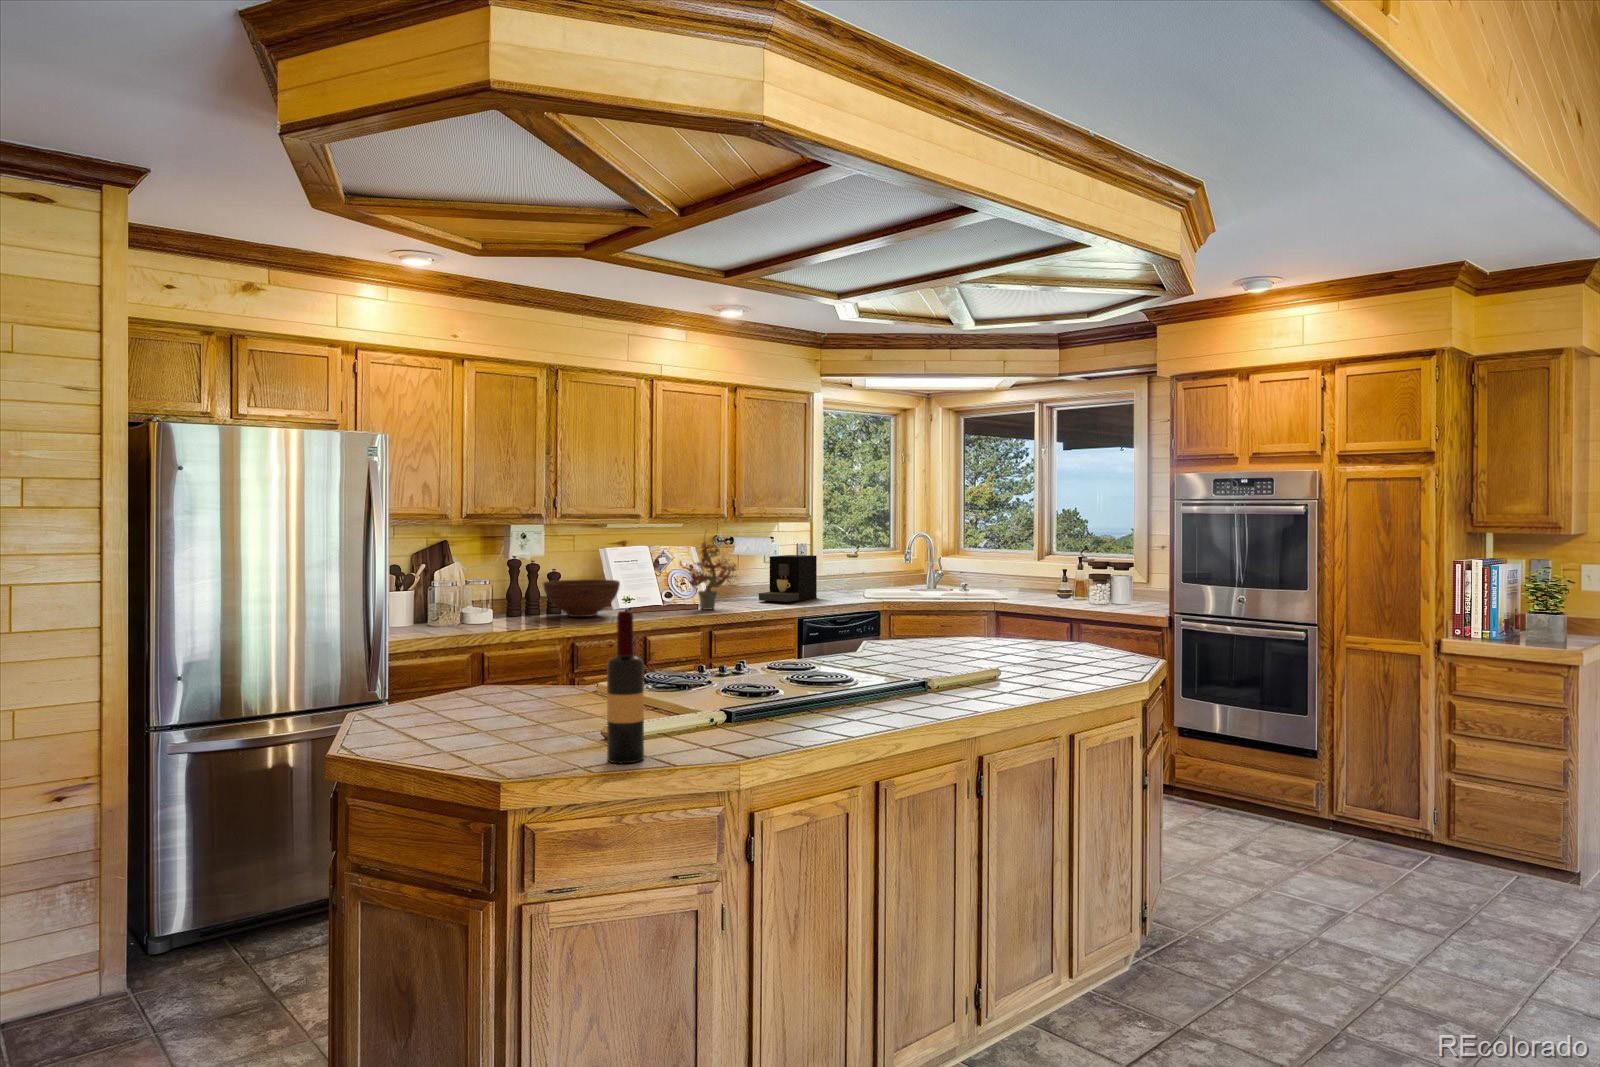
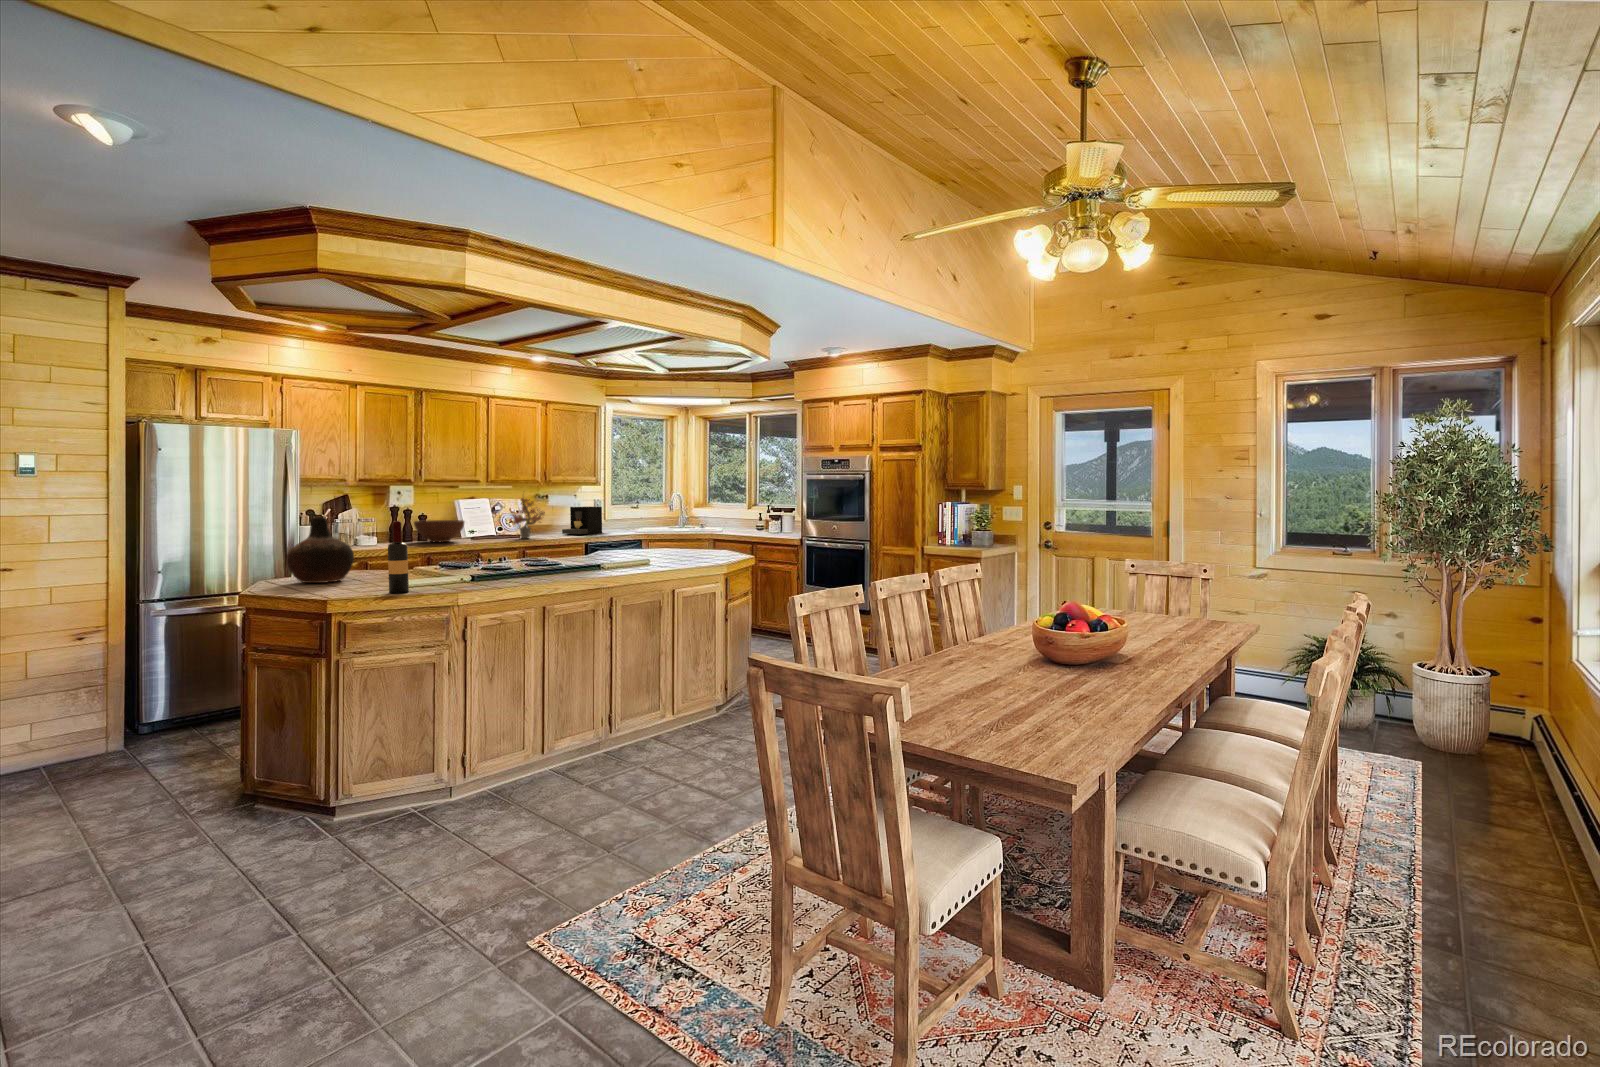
vase: none [400,594,514,725] -> present [287,517,354,583]

